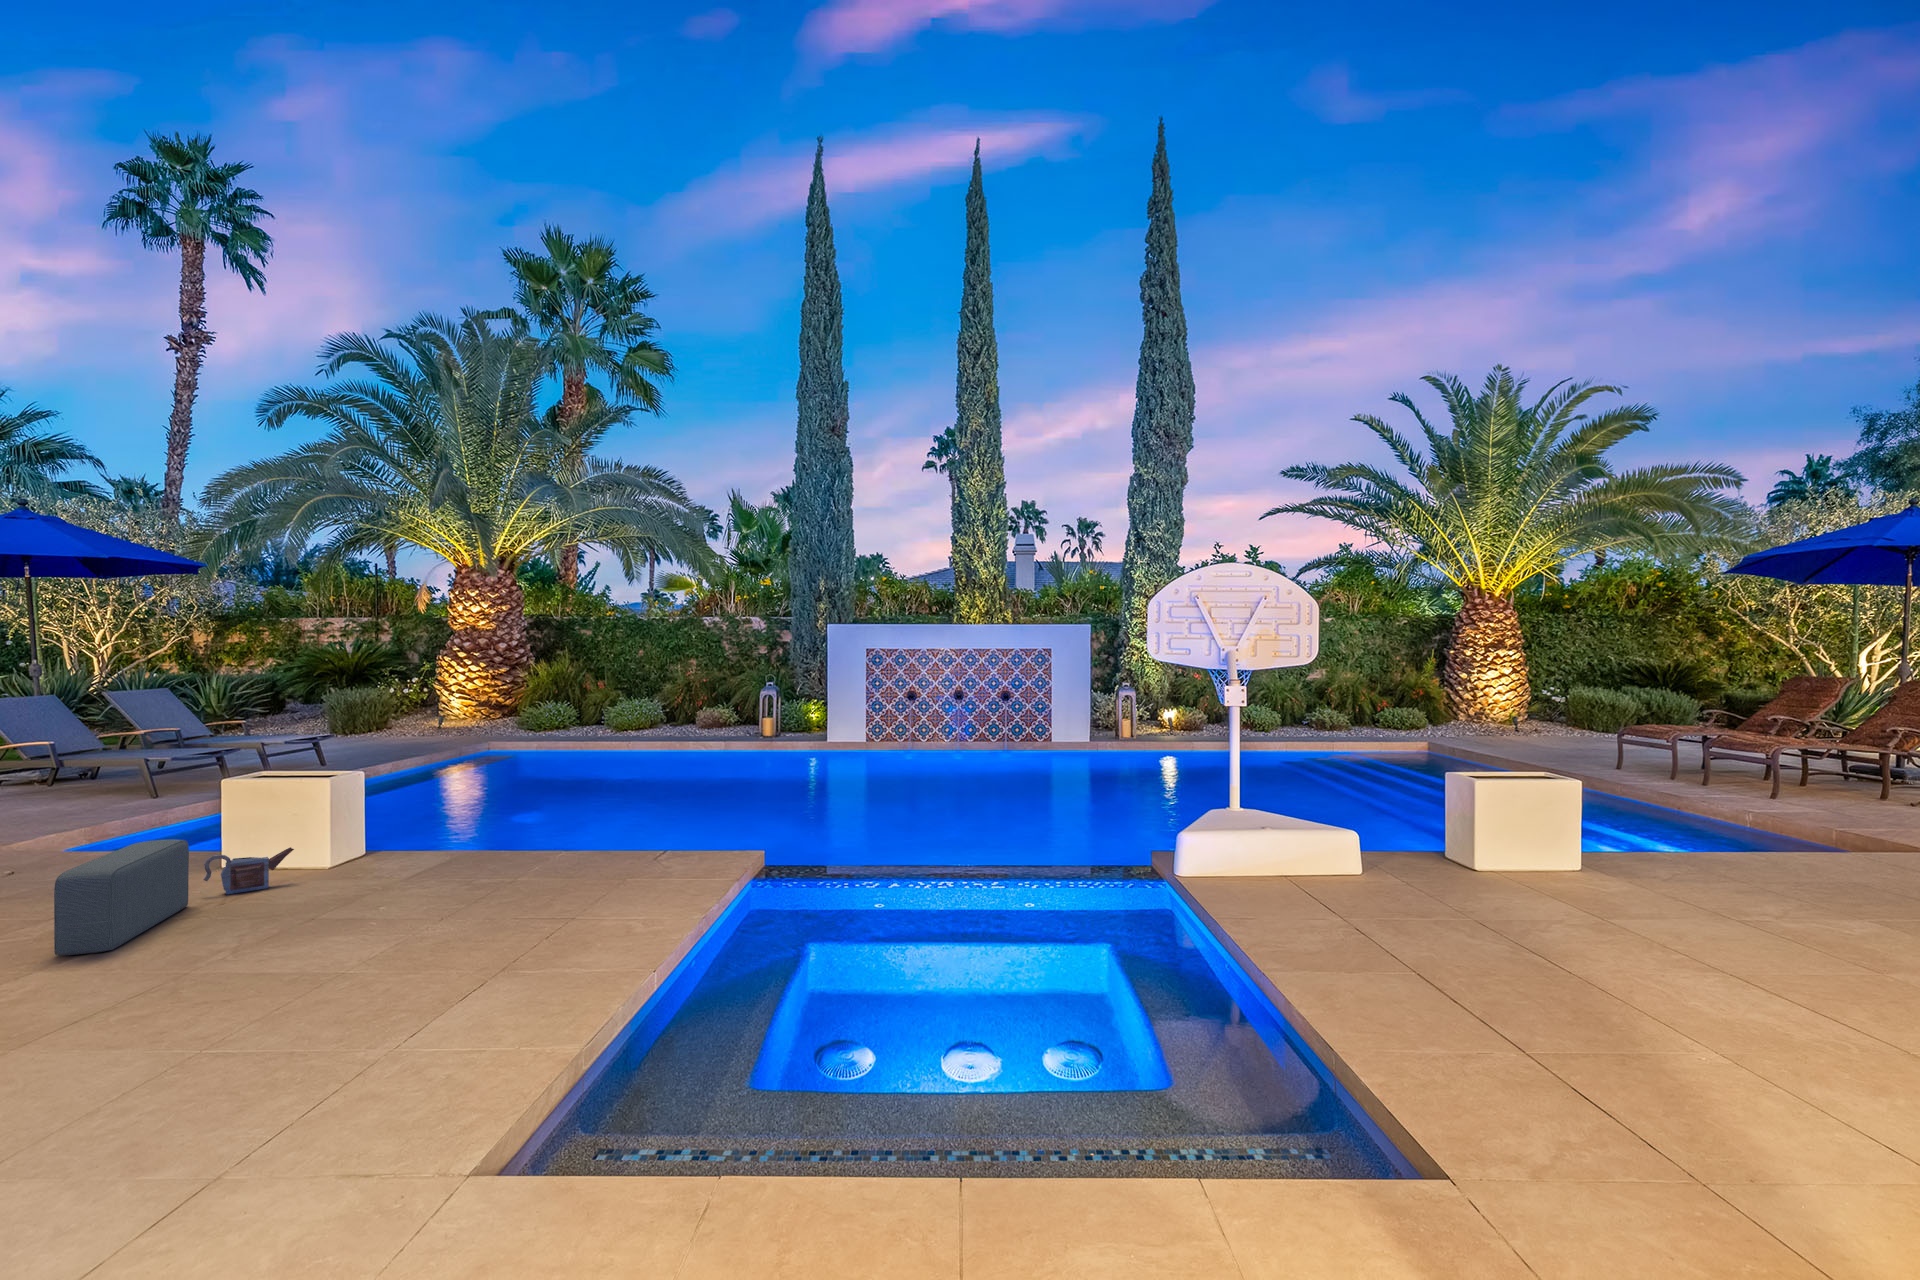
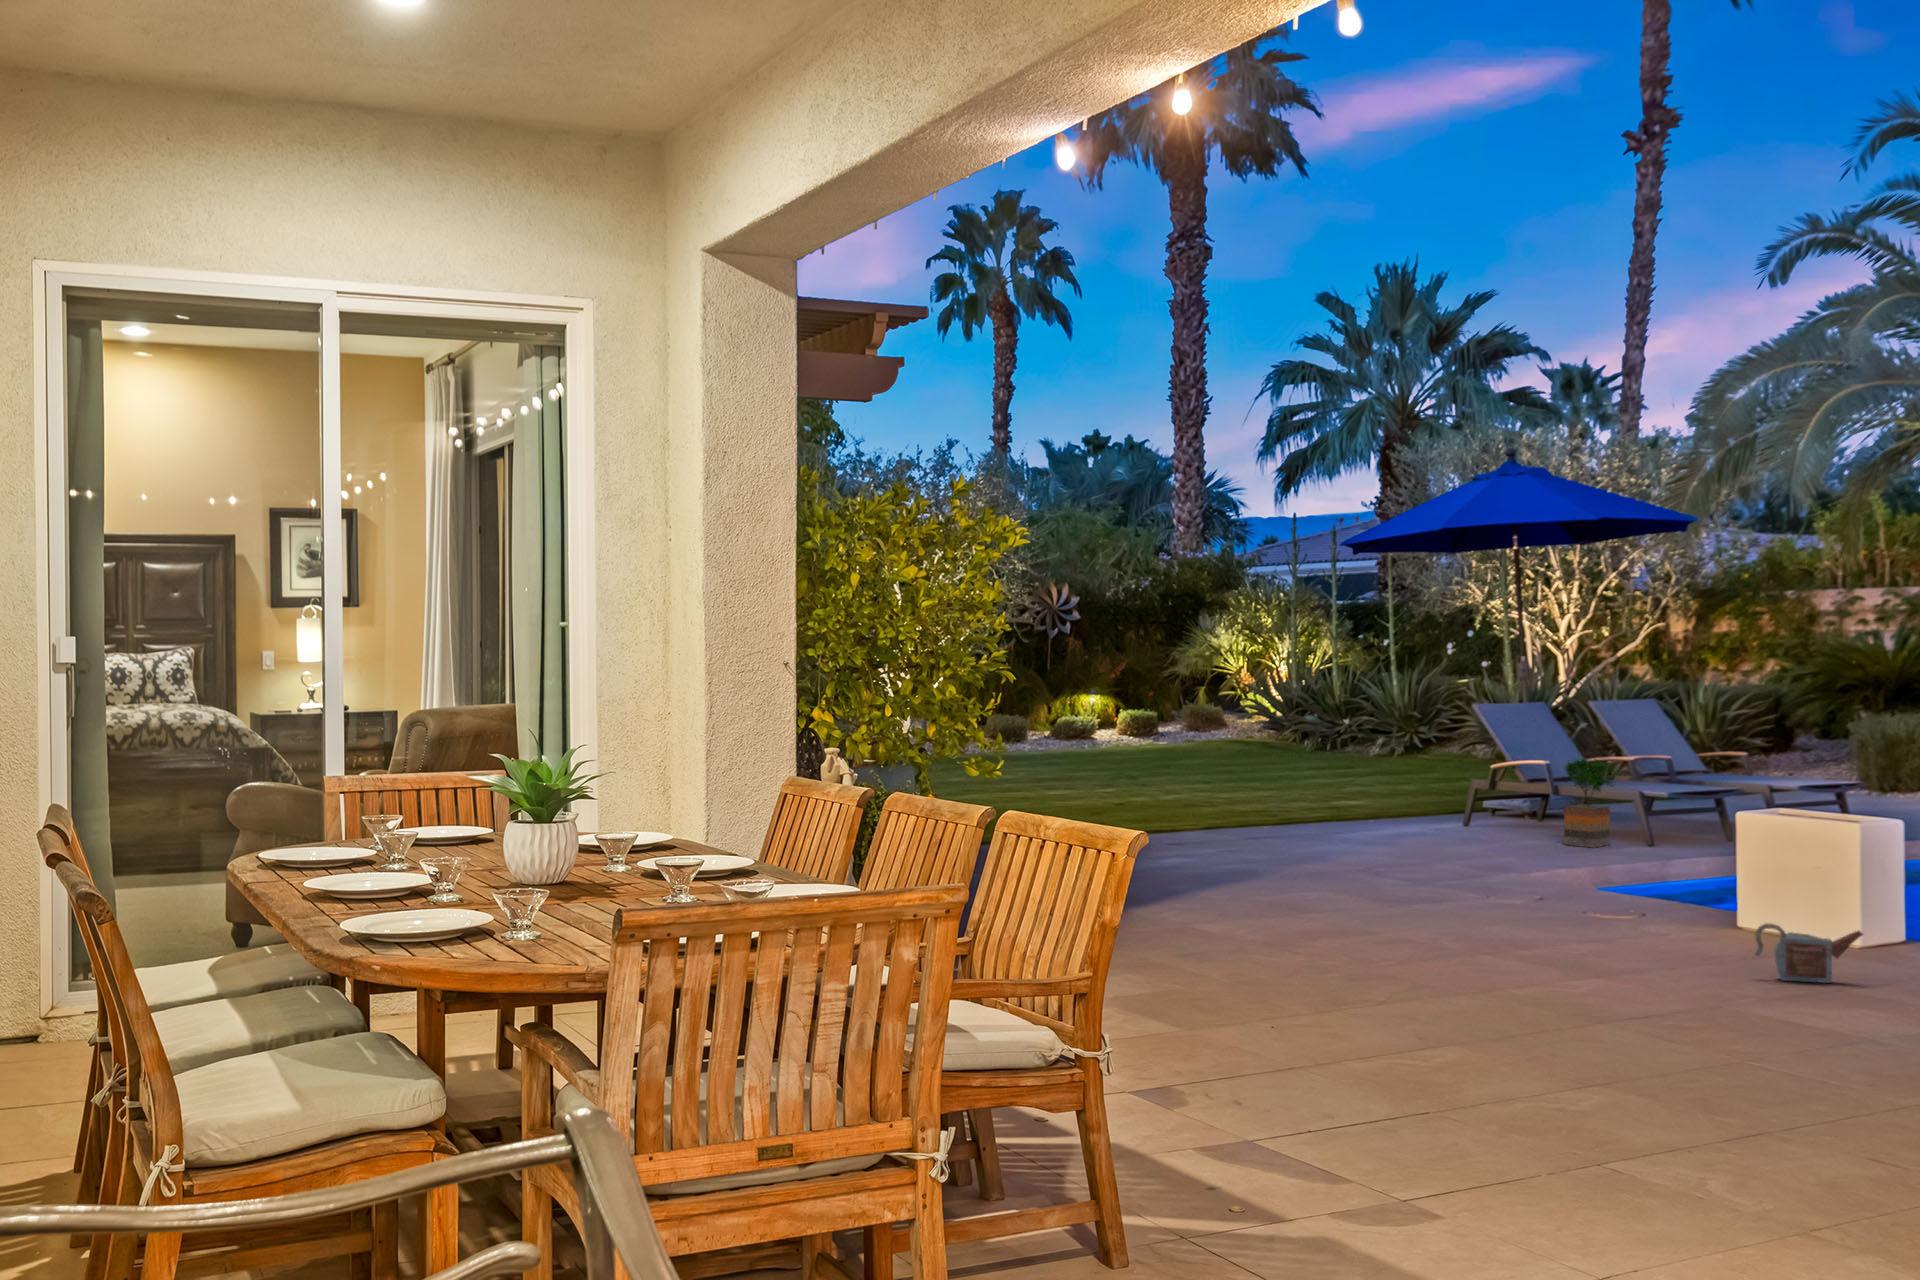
potted tree: none [63,736,123,804] -> present [1564,758,1619,848]
pouf: present [54,840,189,955] -> none [1619,889,1740,1012]

